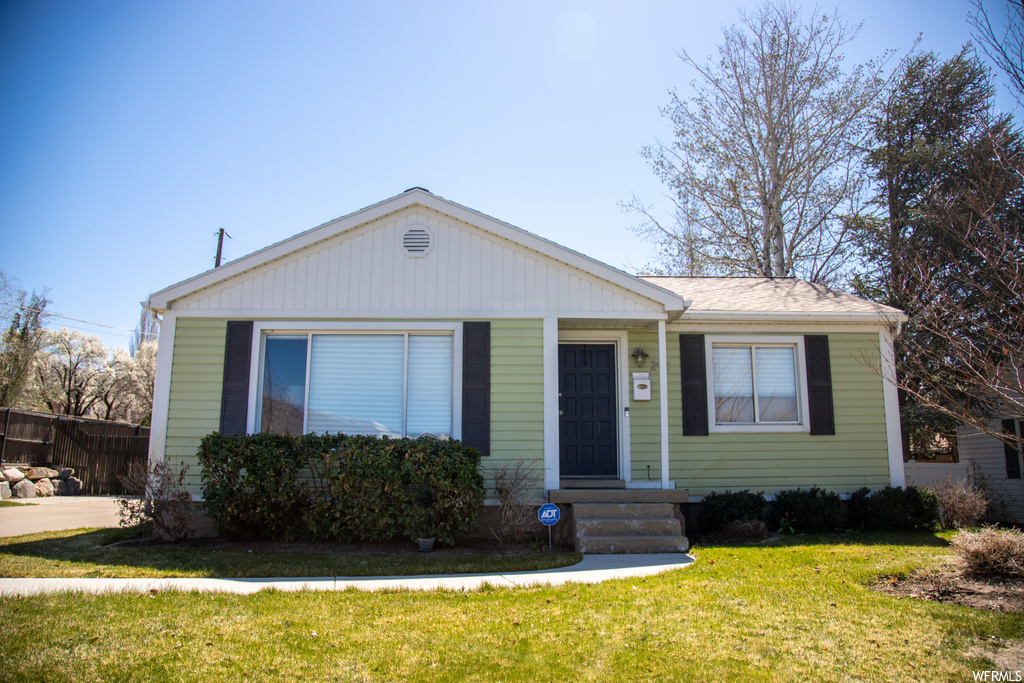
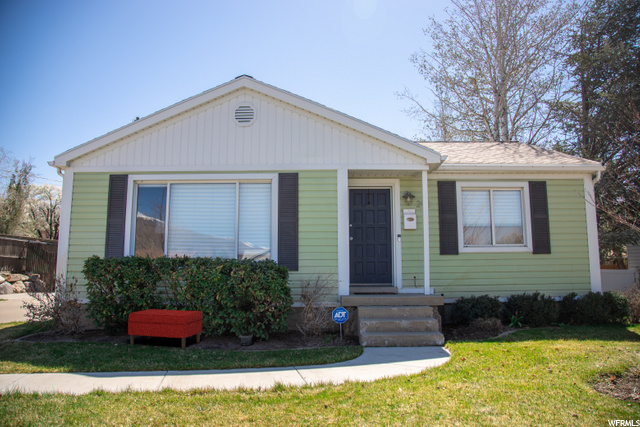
bench: none [266,505,365,554] -> present [128,309,202,348]

